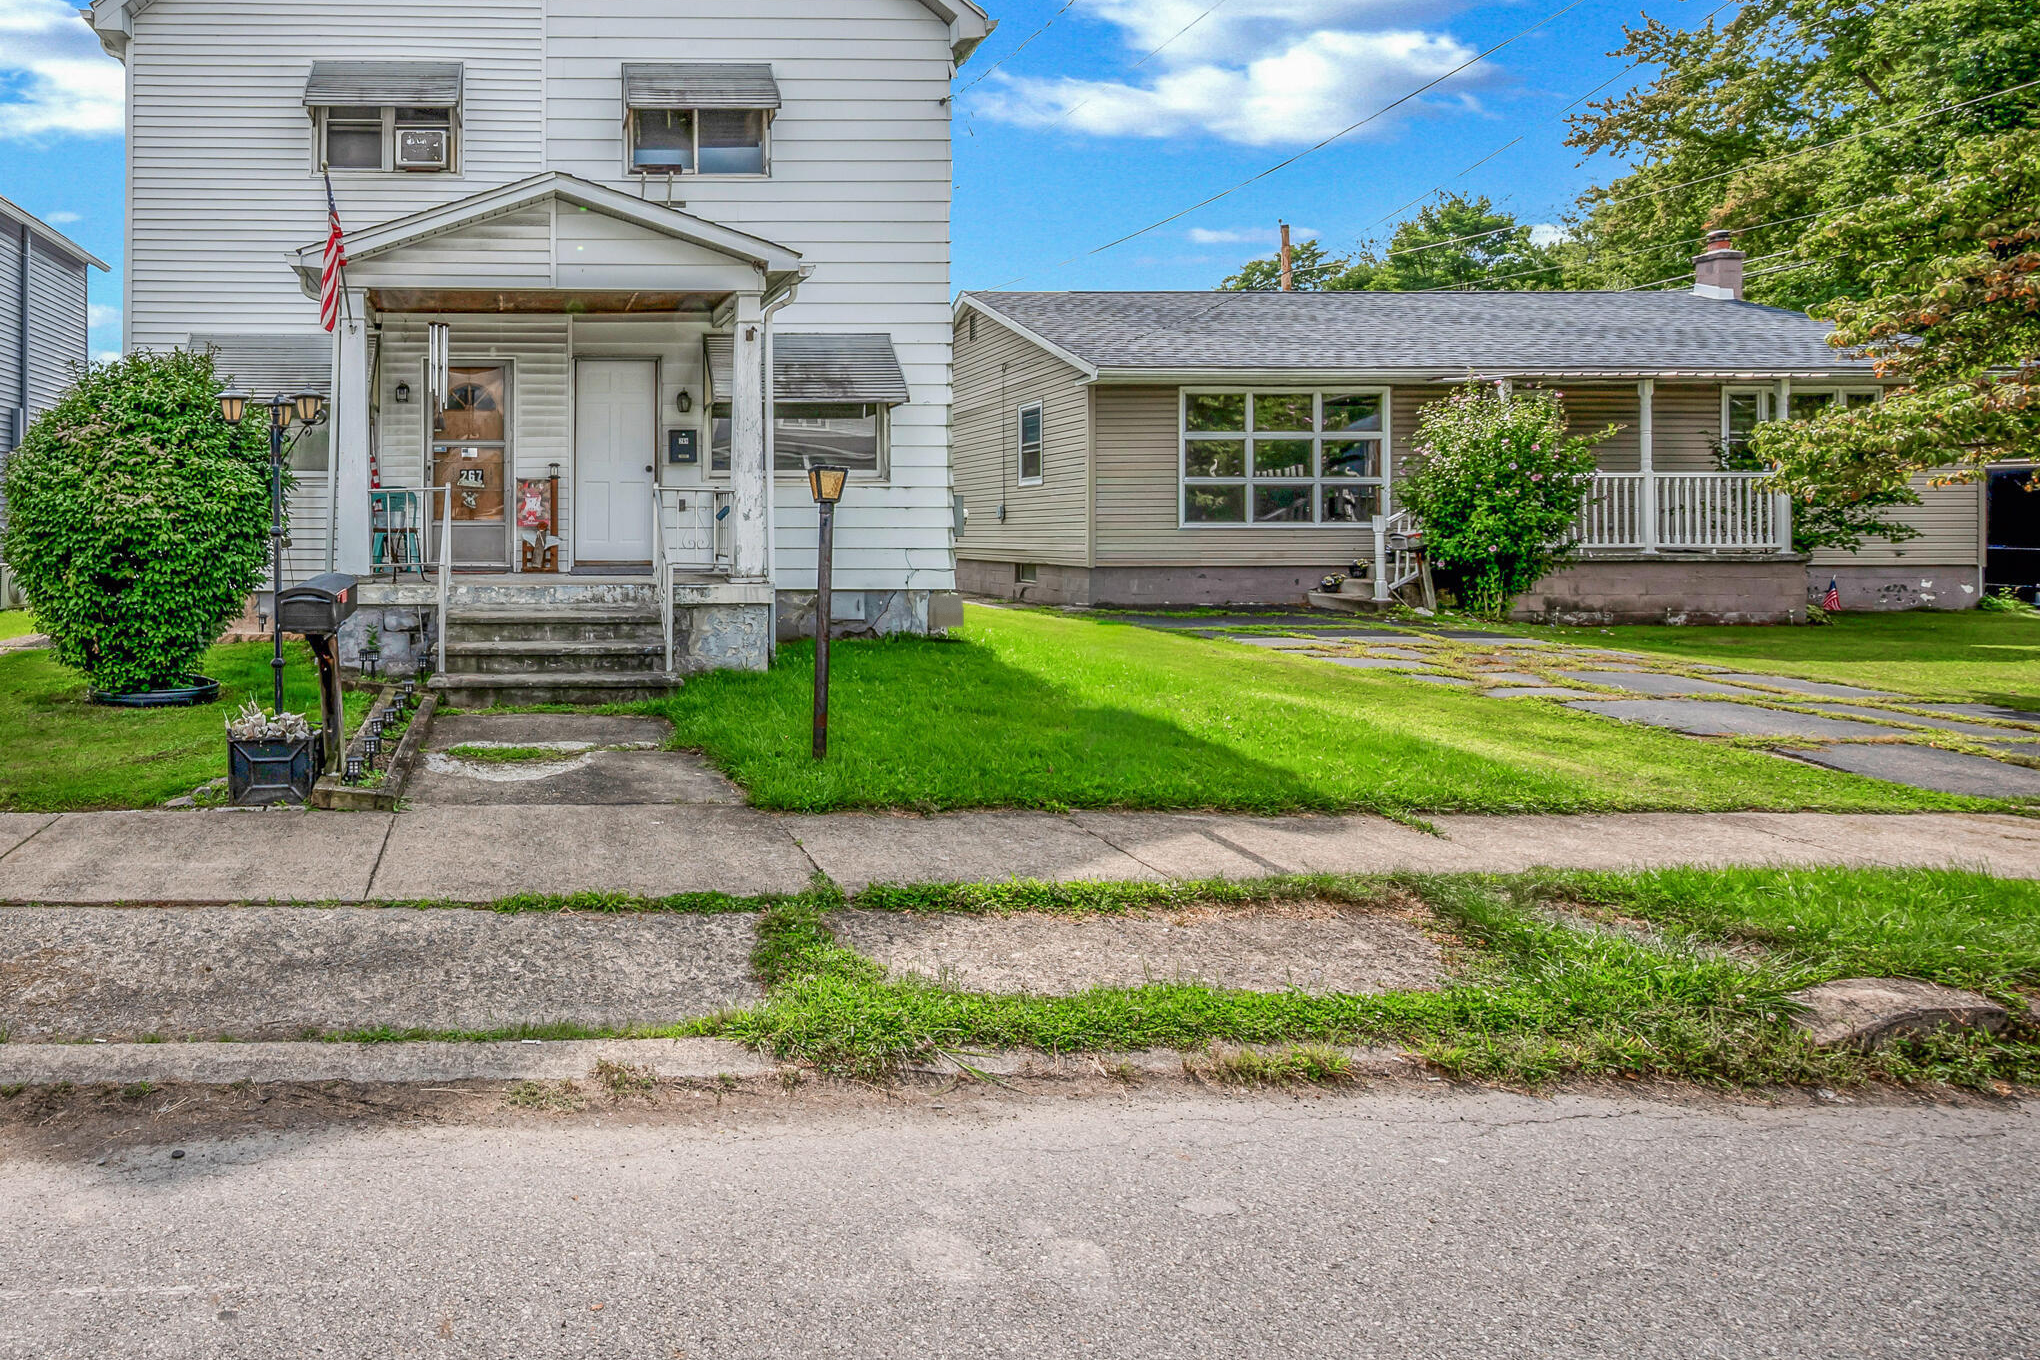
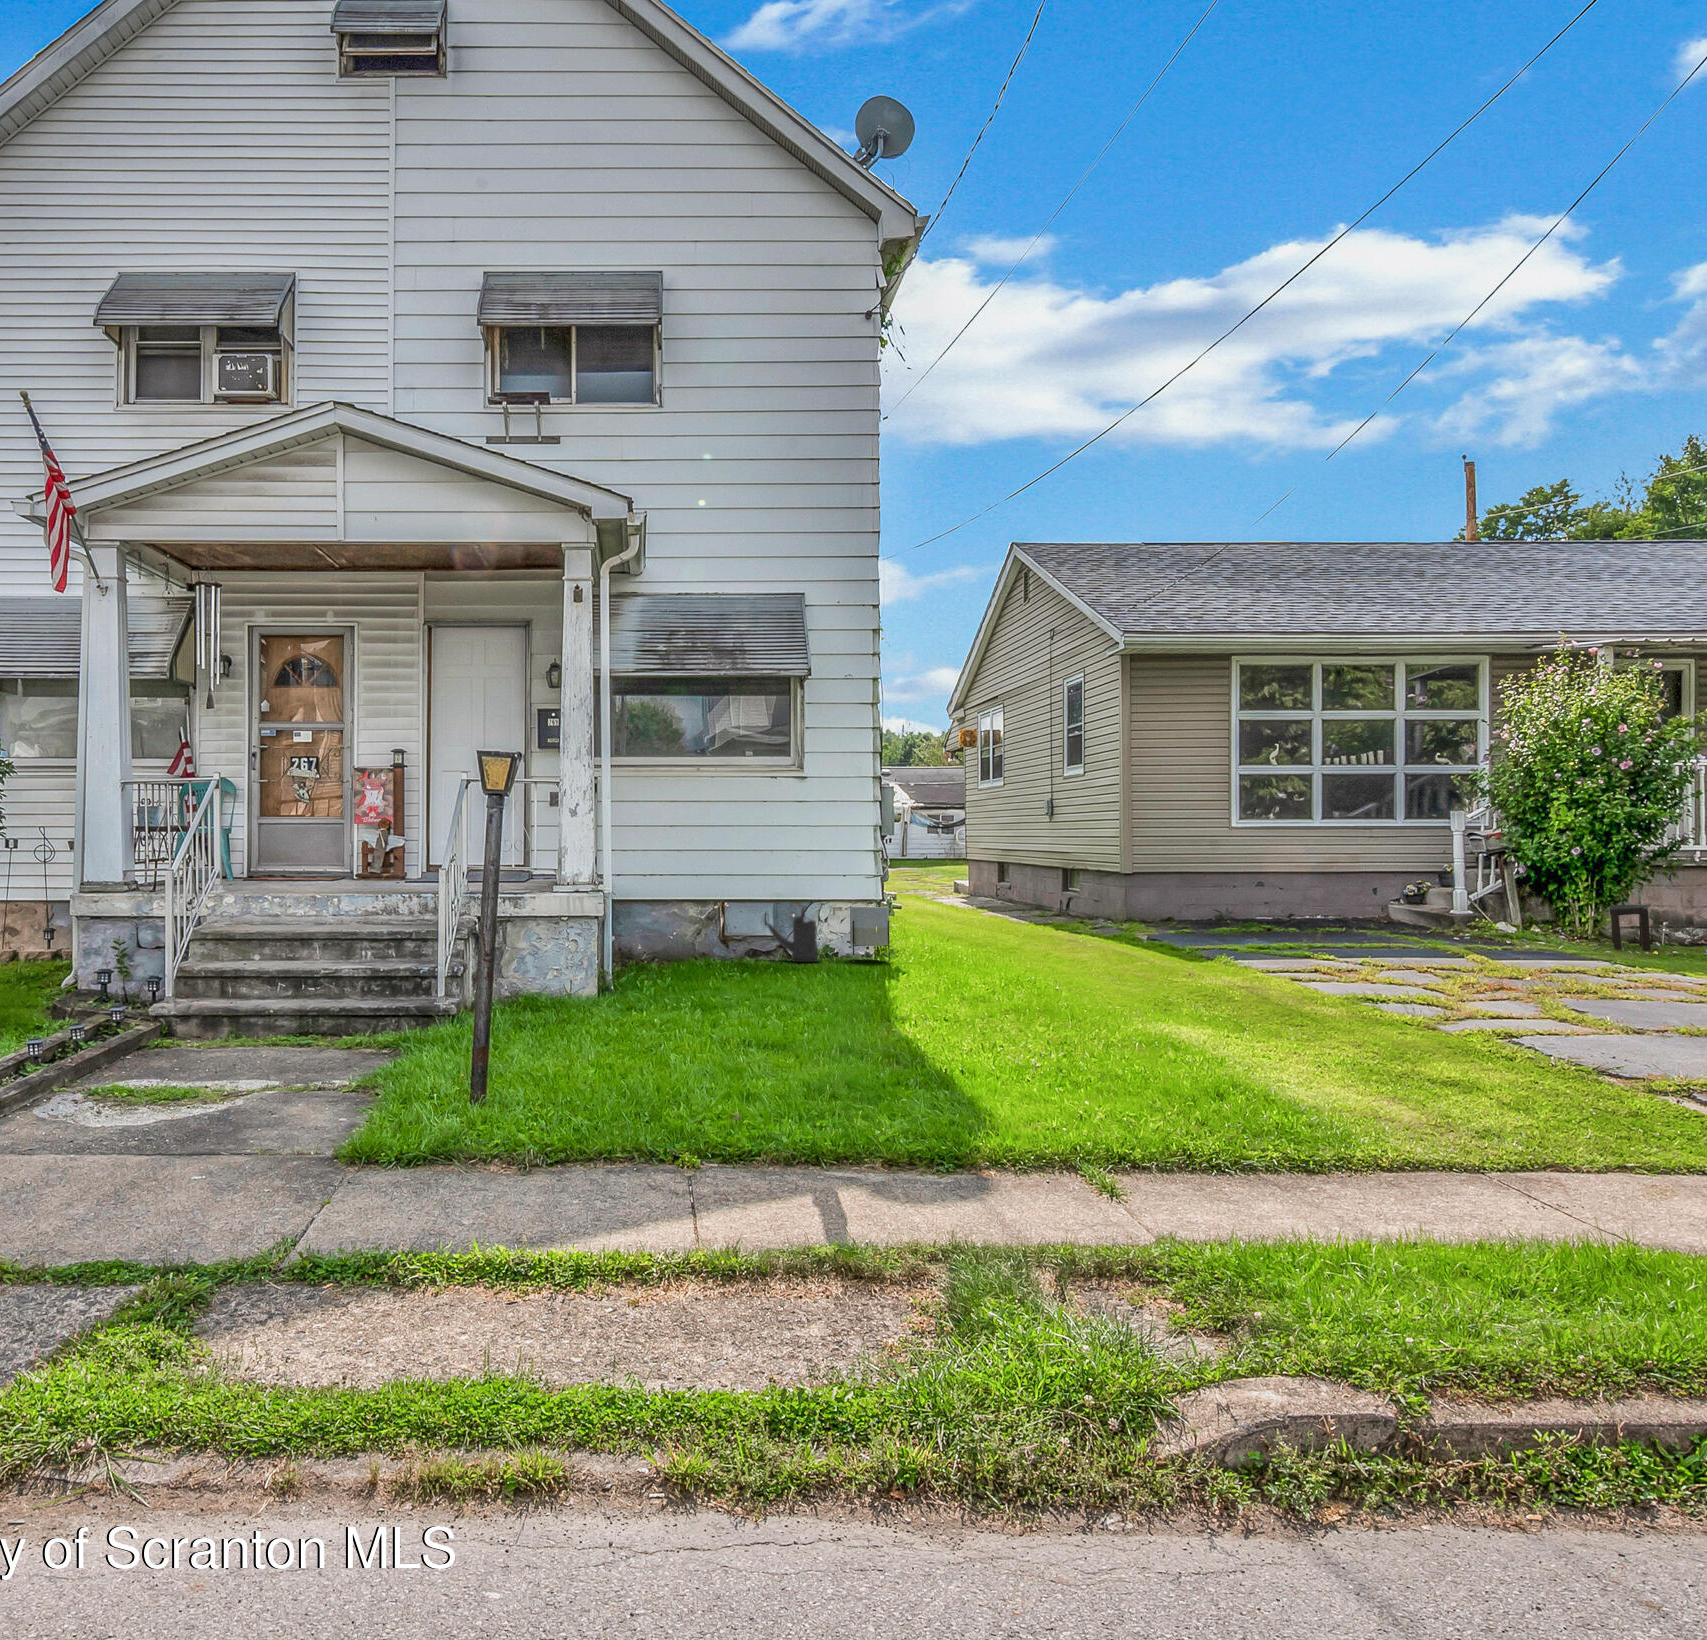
bench: none [1510,593,1551,630] -> present [1610,905,1650,950]
watering can: none [856,594,913,641] -> present [767,906,824,962]

